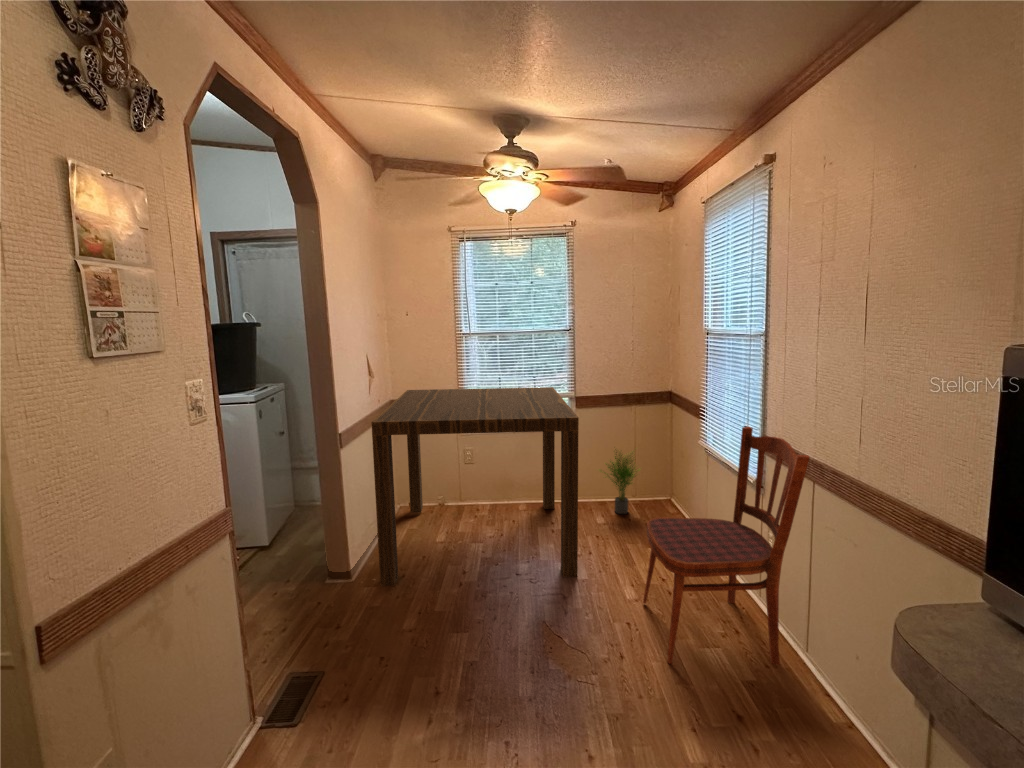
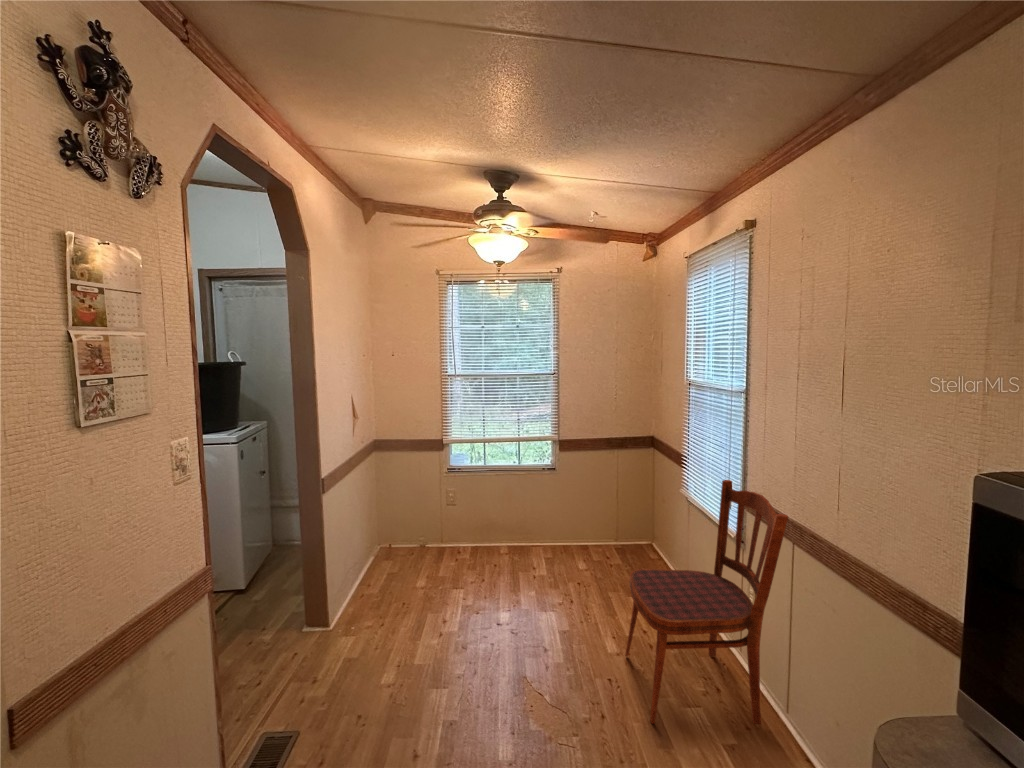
dining table: present [371,387,579,586] -> none [357,429,563,636]
potted plant: present [604,452,635,514] -> none [576,489,625,557]

